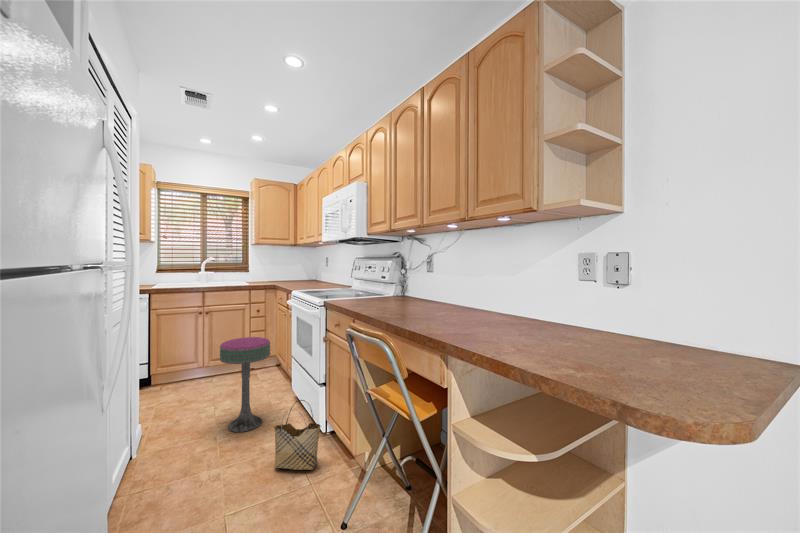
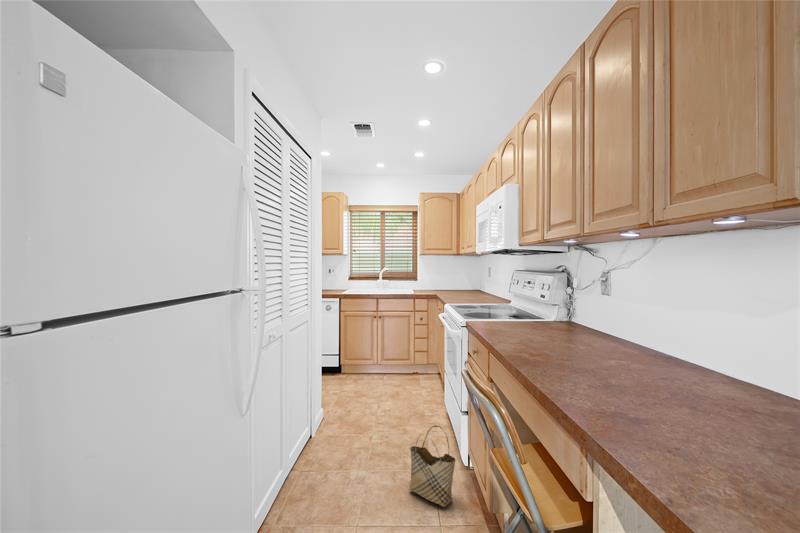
bar stool: present [220,337,270,432] -> none [376,347,420,439]

